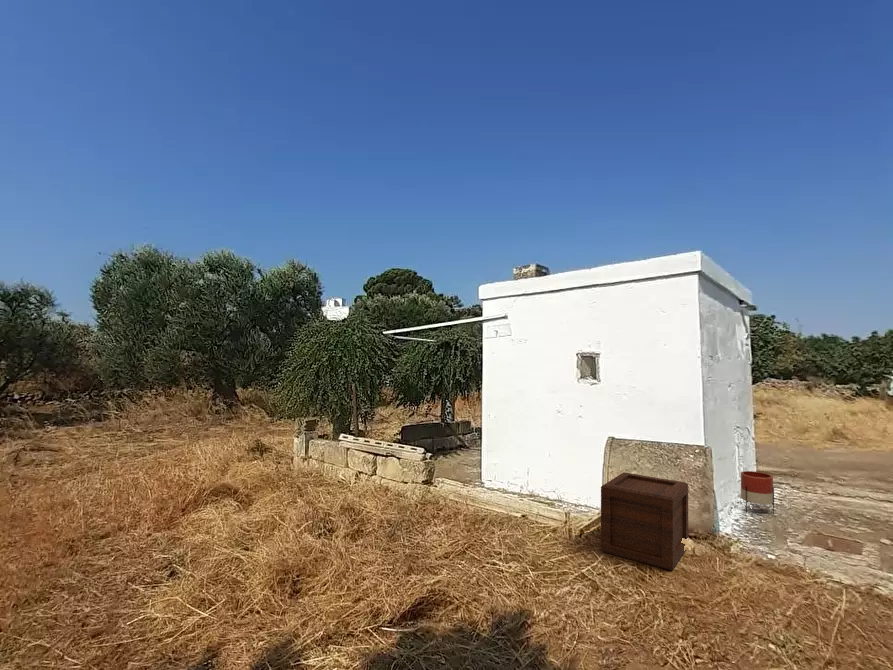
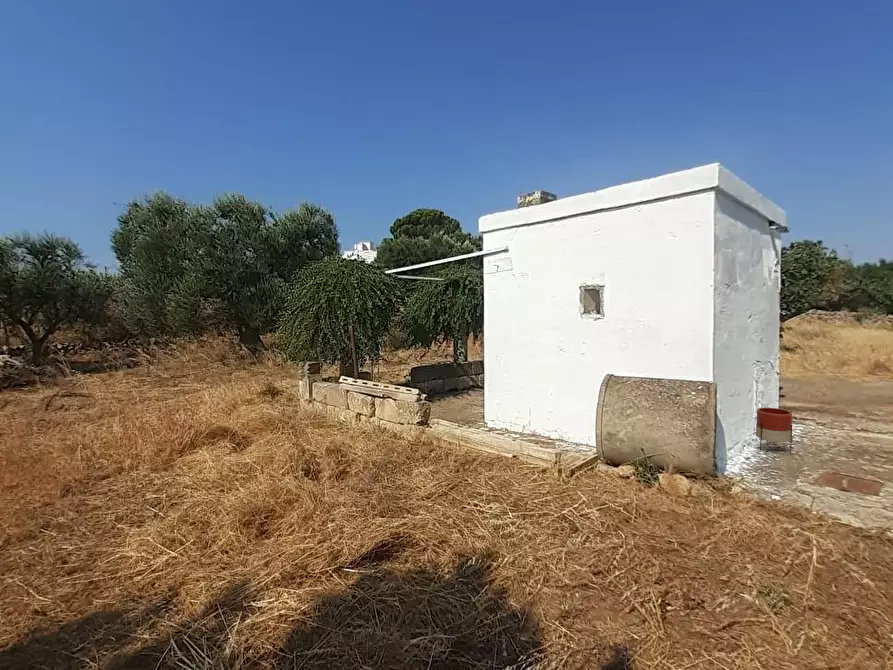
wooden crate: present [601,472,688,570] -> none [588,411,686,512]

